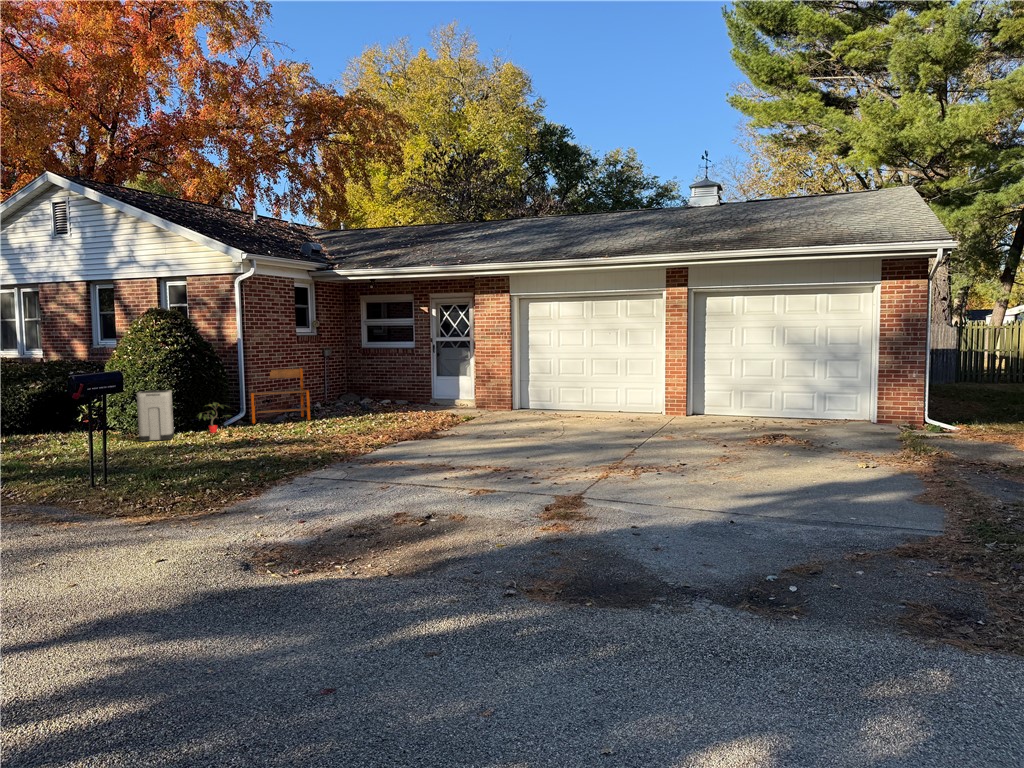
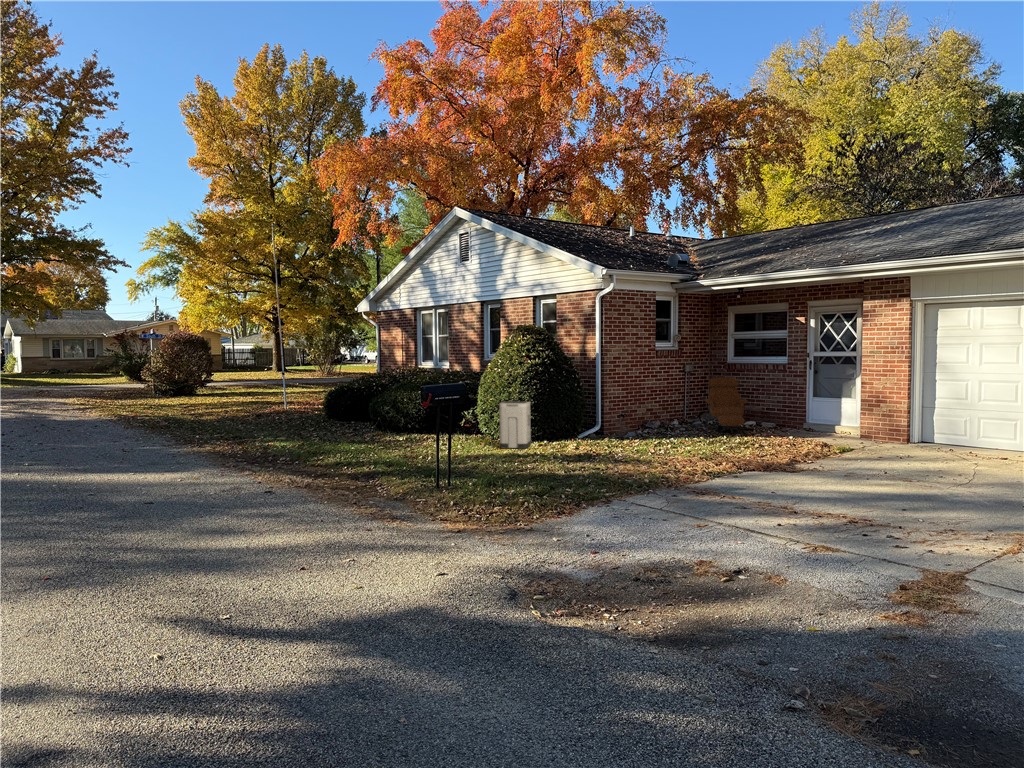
lounge chair: none [343,360,381,411] -> present [705,377,748,433]
bench: present [251,368,310,423] -> none [606,384,664,439]
potted plant: present [199,403,230,433] -> none [550,415,585,445]

